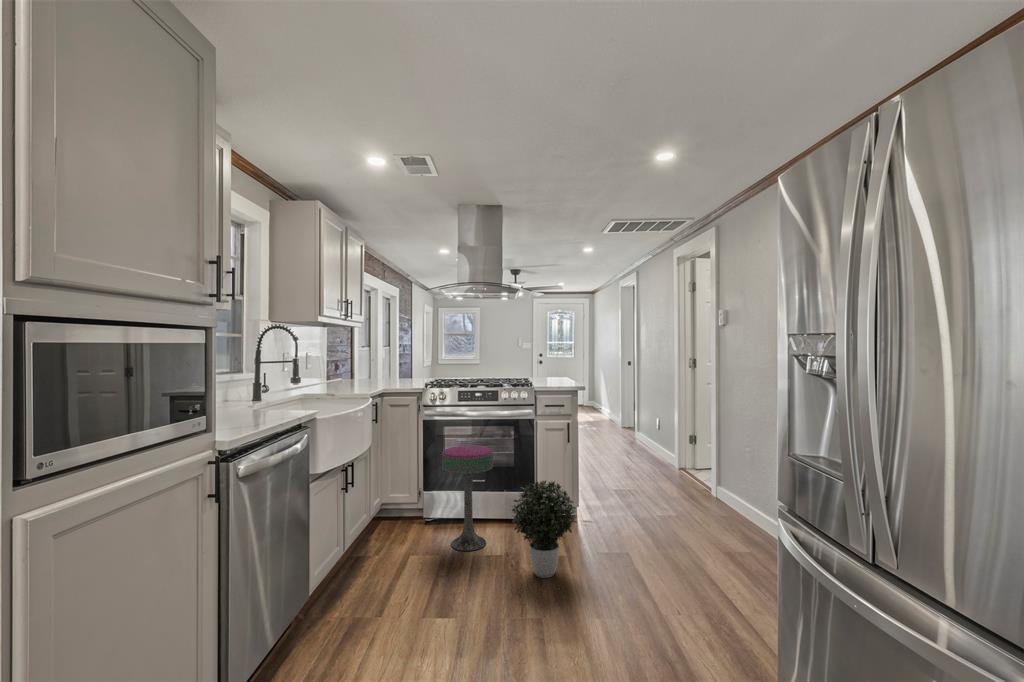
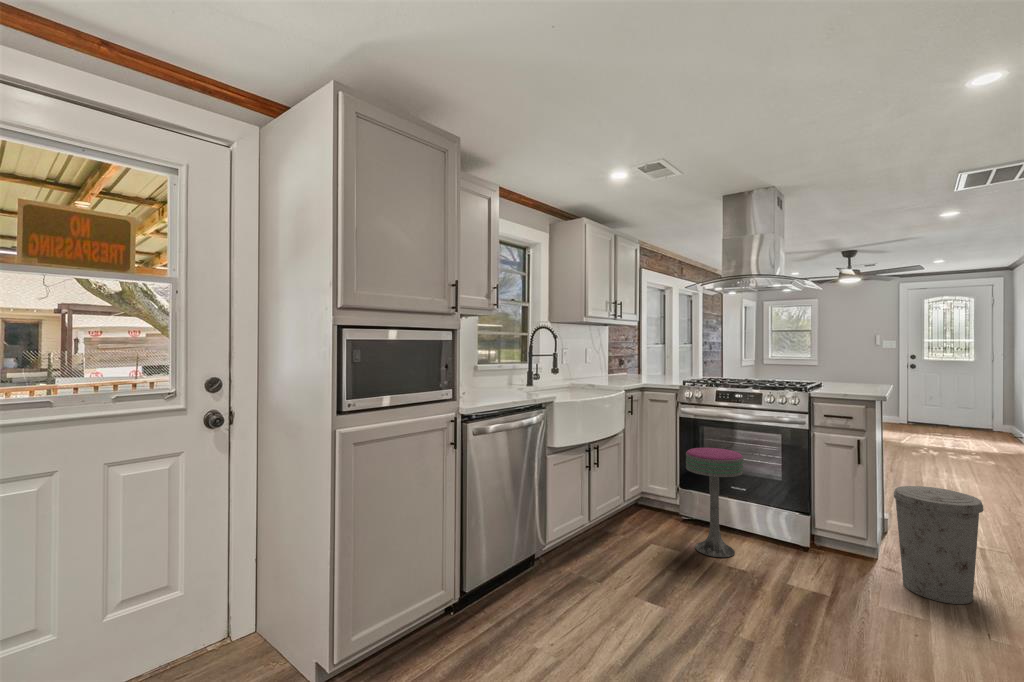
trash can: none [597,453,649,538] -> present [894,486,984,604]
potted plant: present [512,481,576,578] -> none [743,495,827,607]

